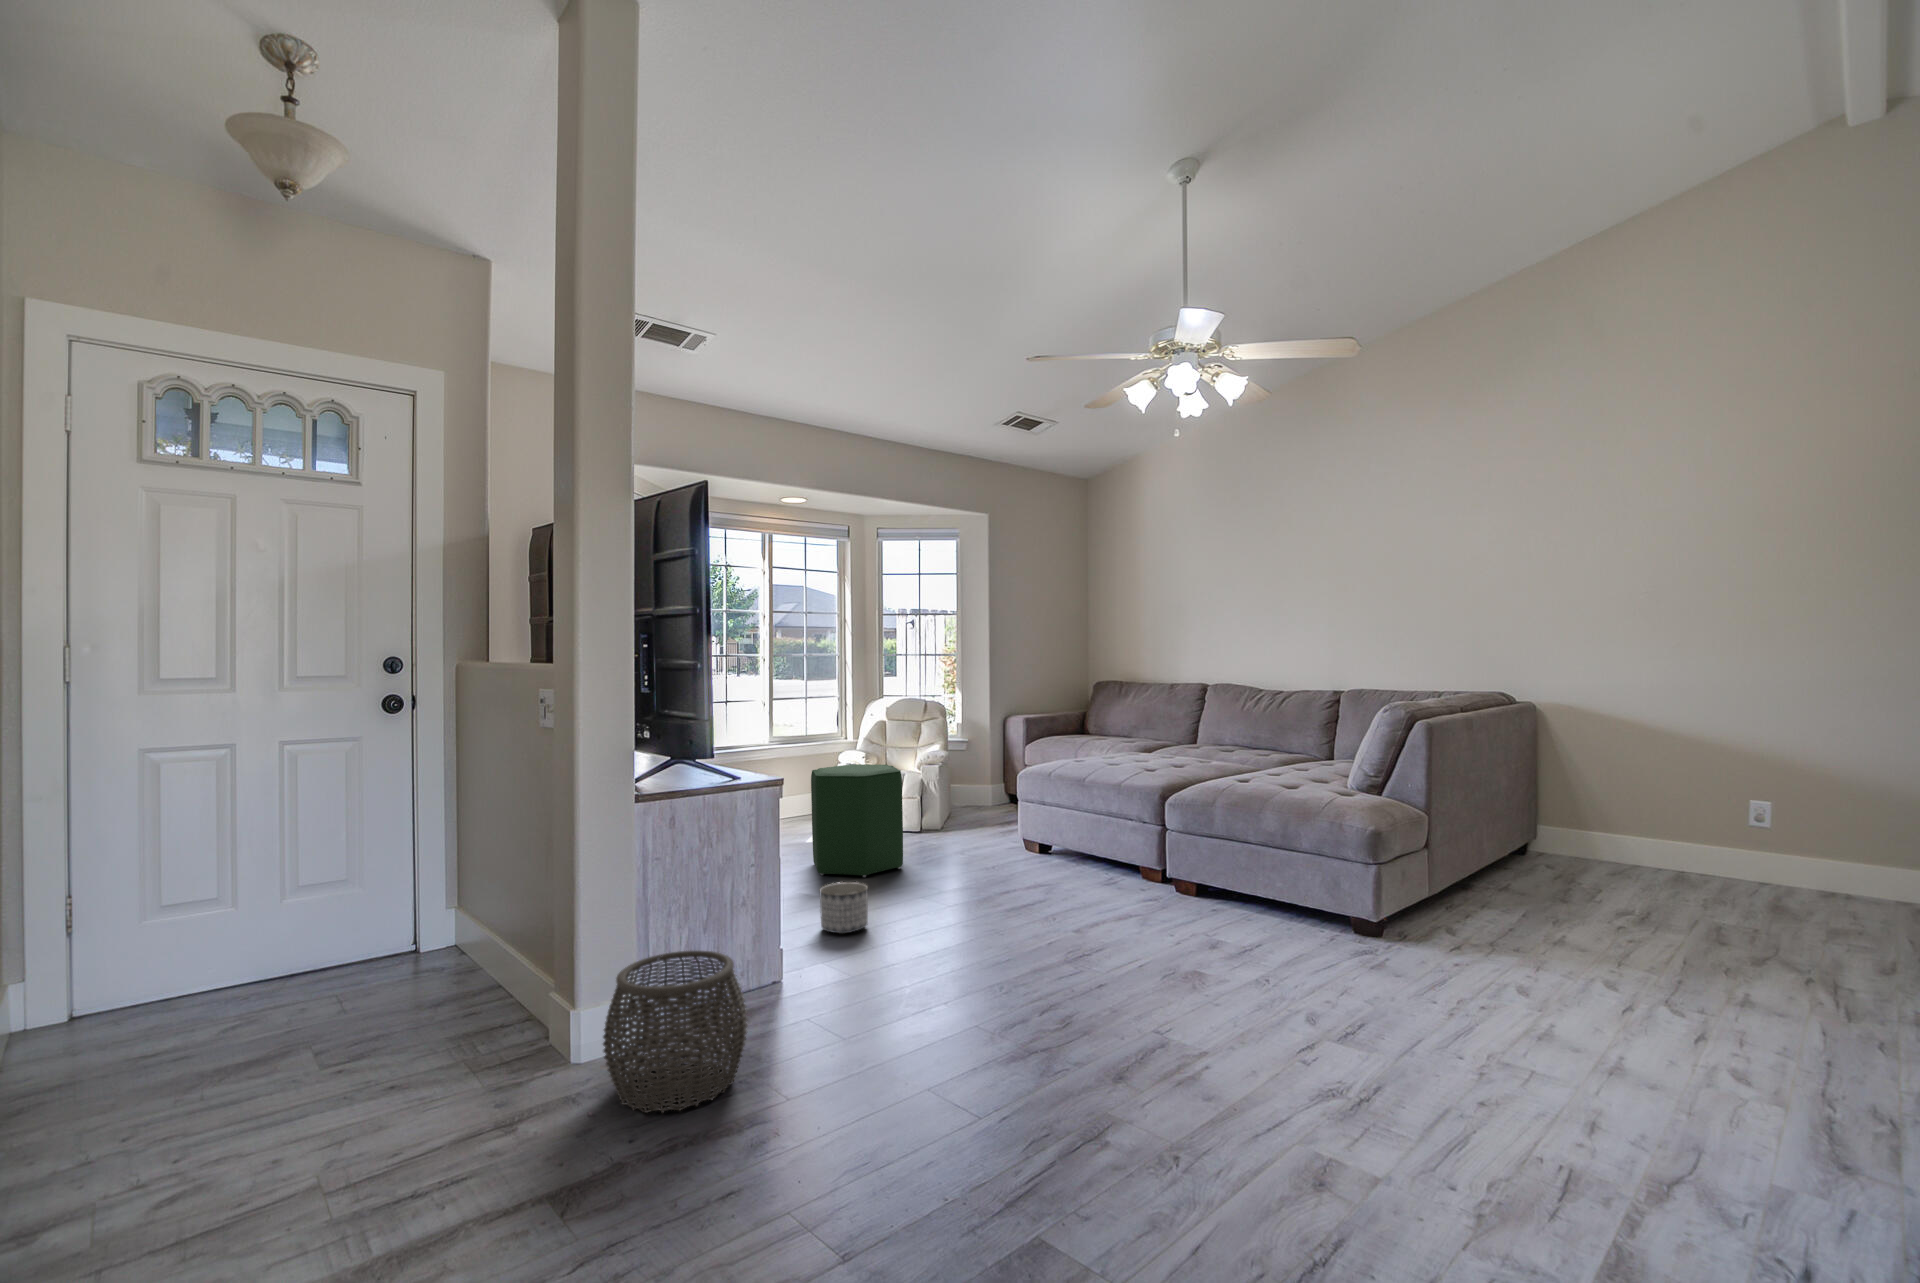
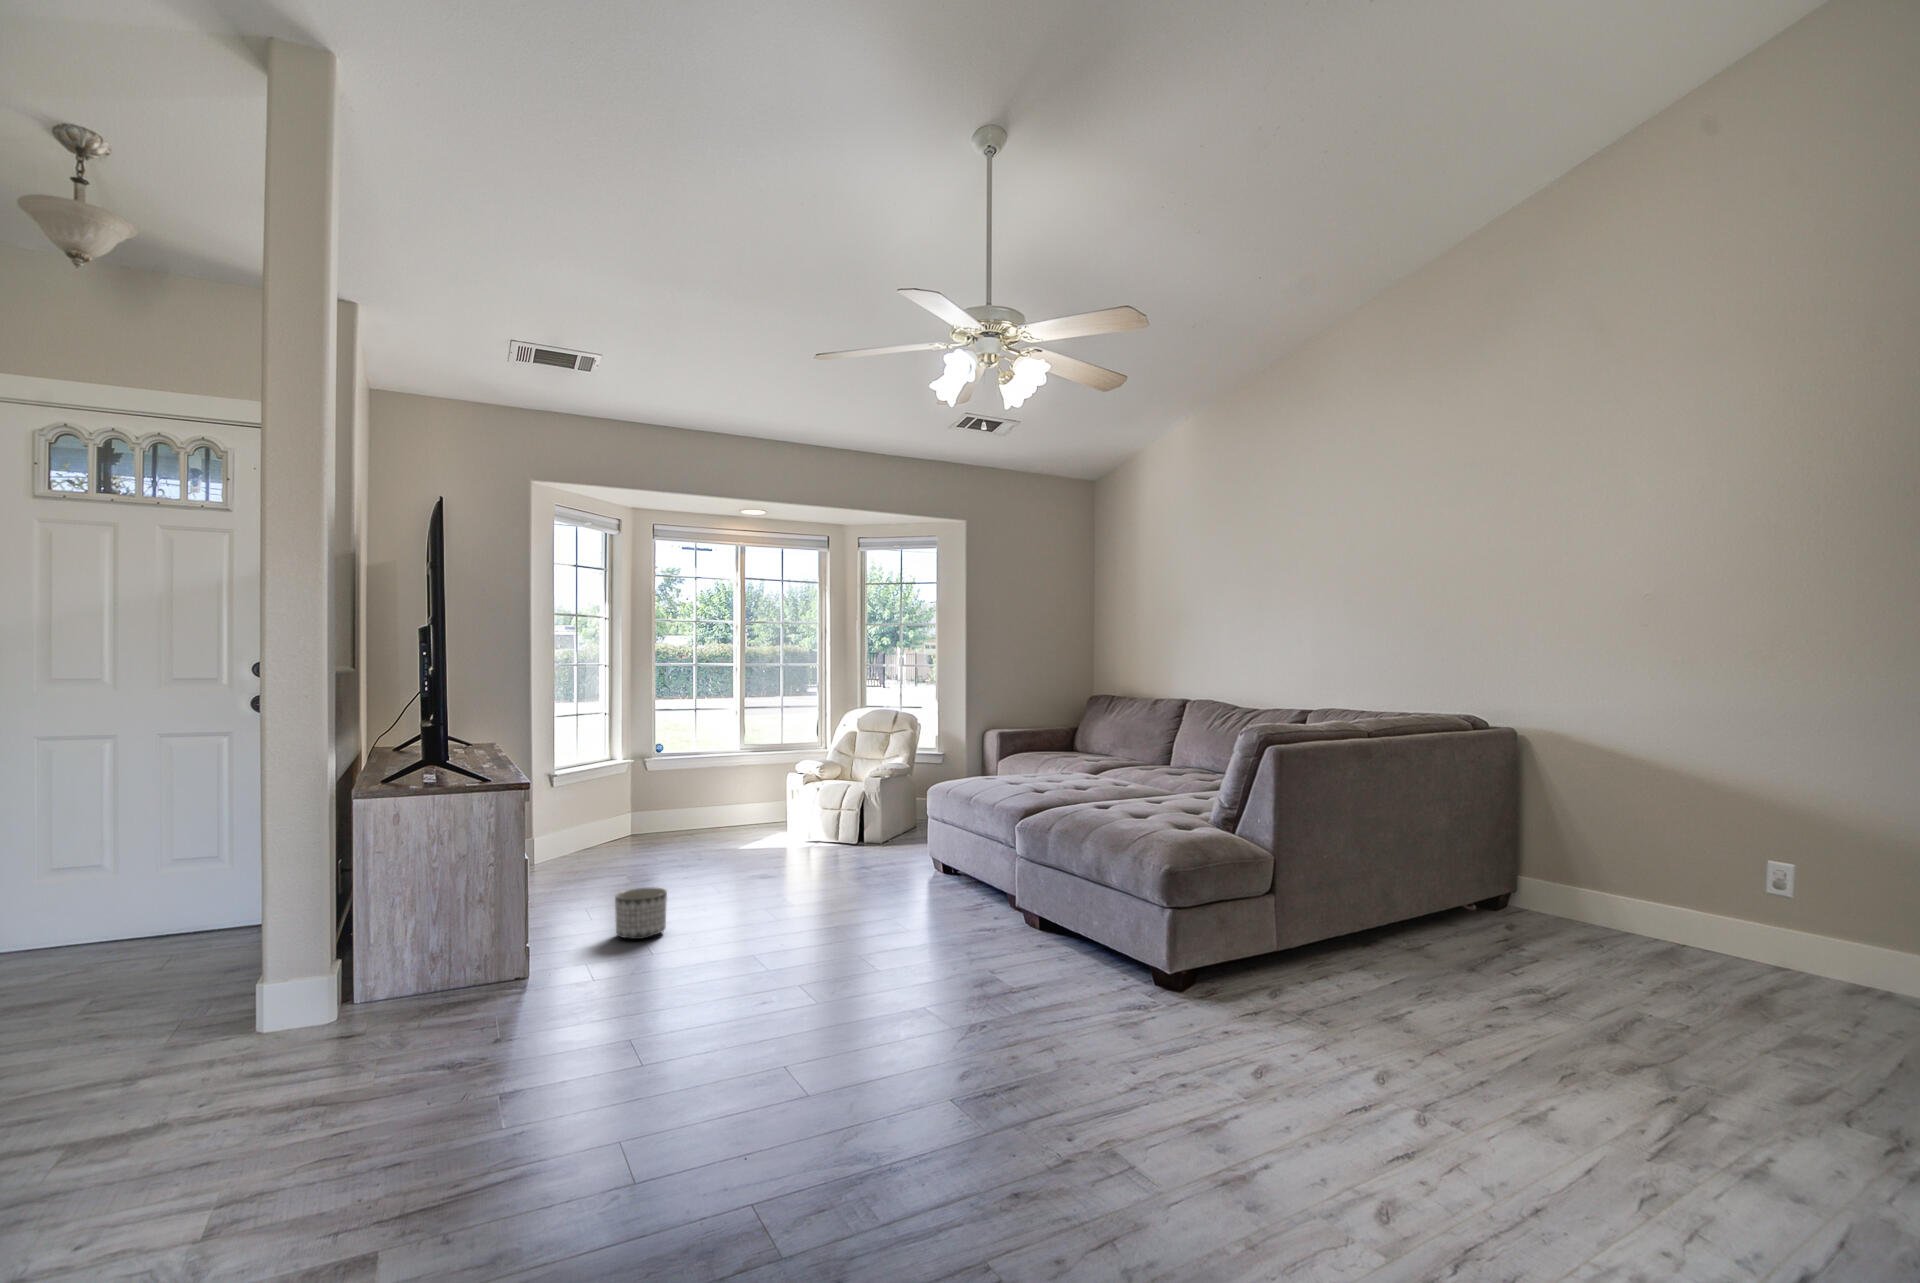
ottoman: present [811,764,903,877] -> none [700,773,795,886]
woven basket: present [603,950,748,1113] -> none [179,938,353,1092]

